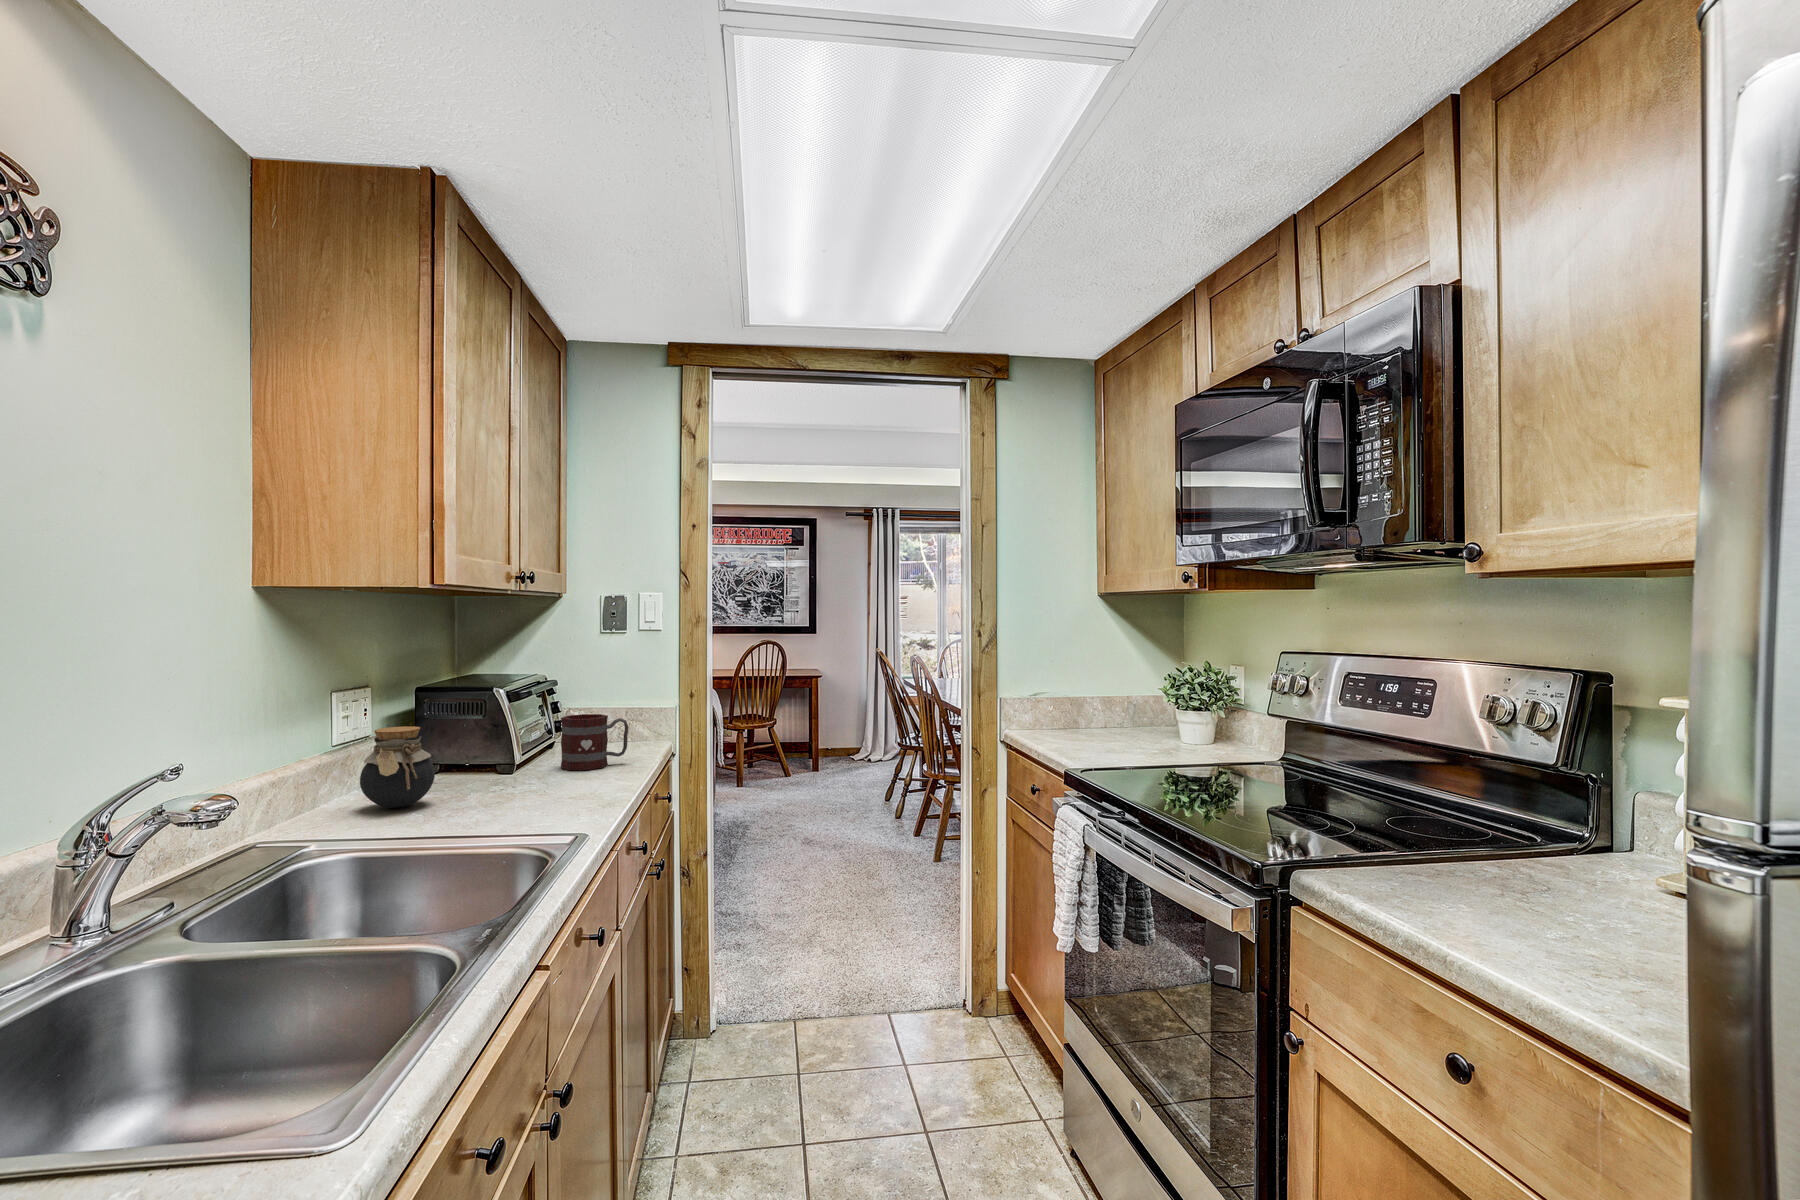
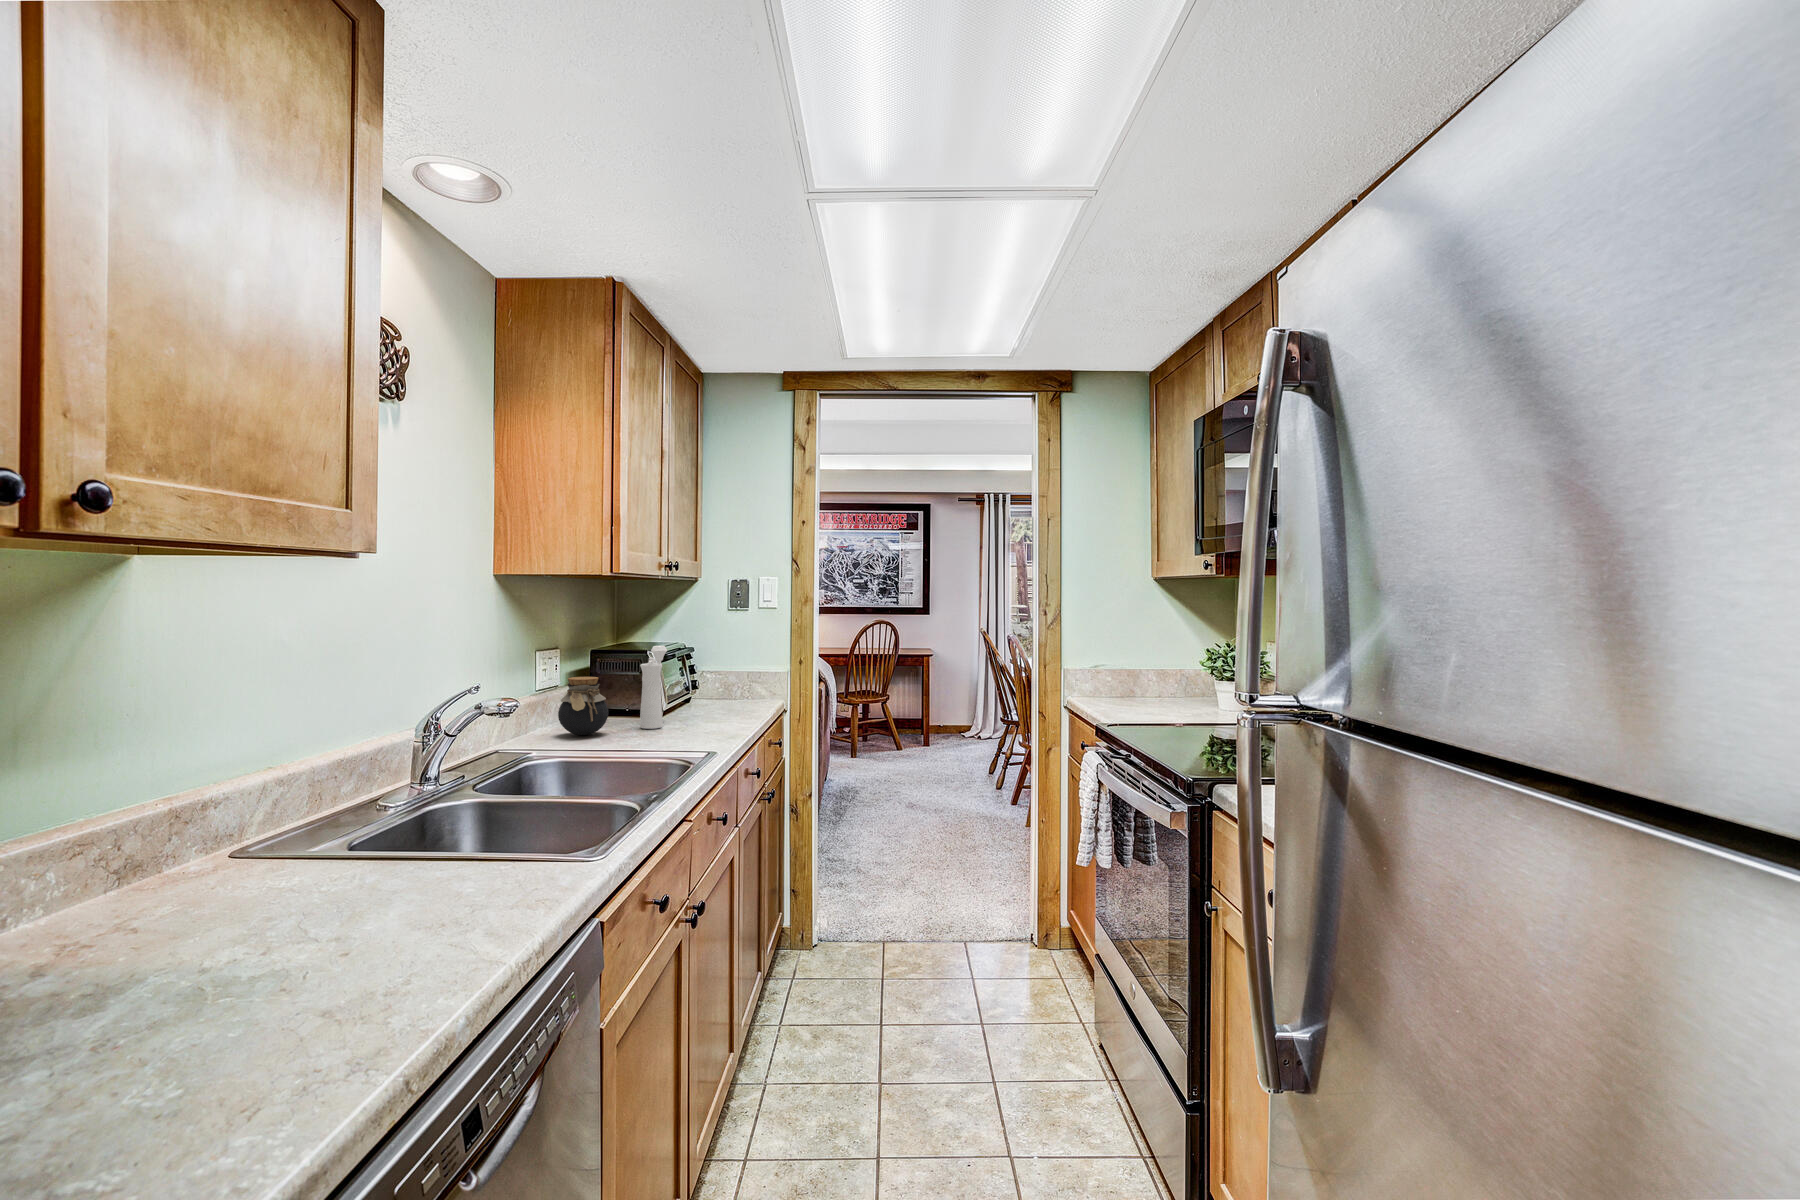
pepper mill: none [481,681,520,793] -> present [640,646,667,729]
mug: present [561,714,628,770] -> none [697,674,749,717]

